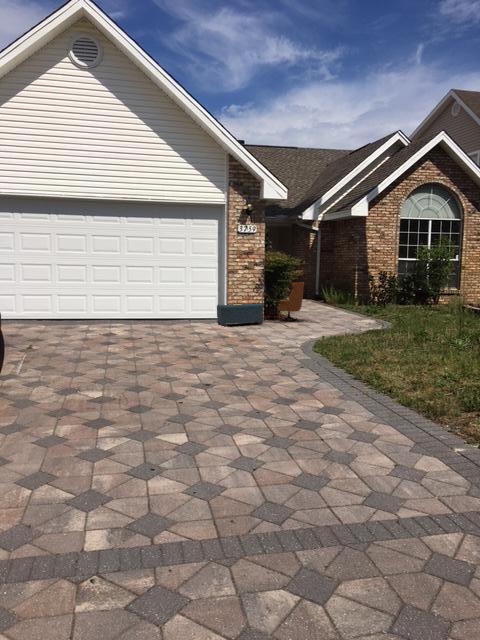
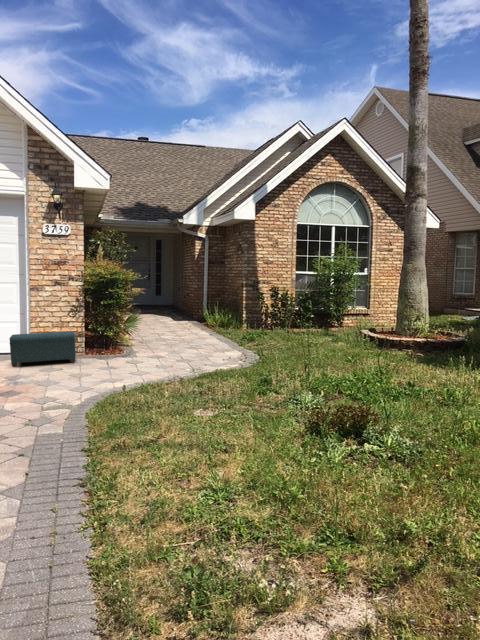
lounge chair: present [268,282,304,321] -> none [91,303,139,357]

